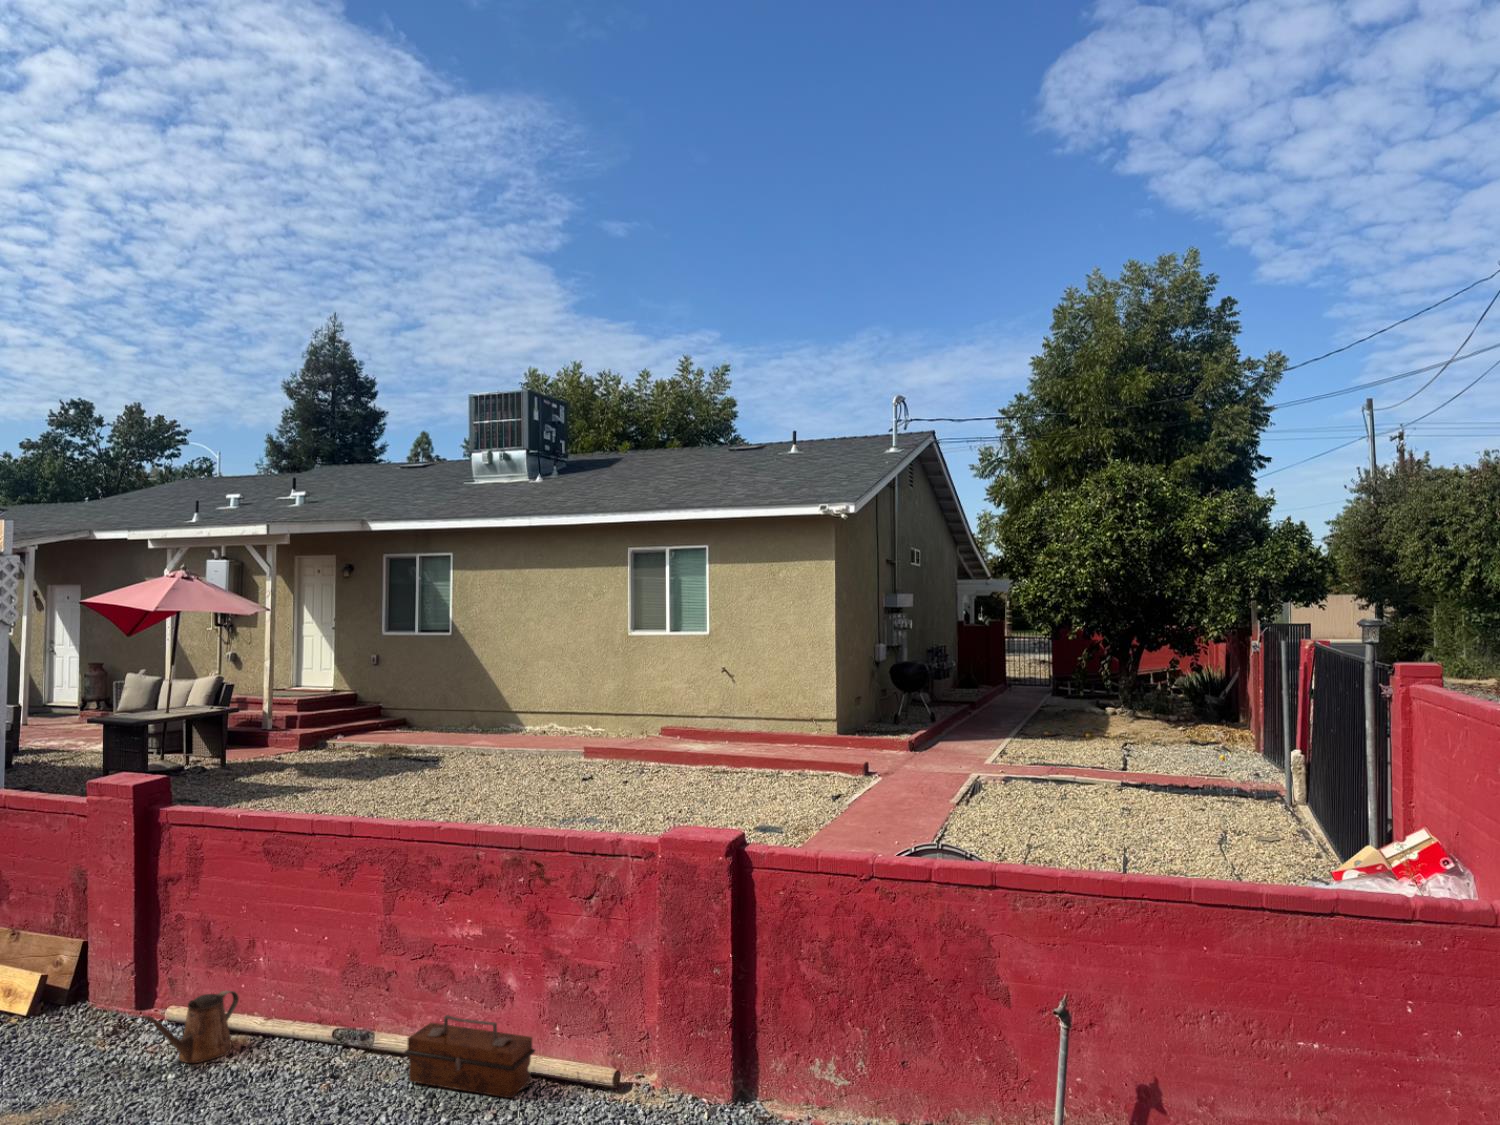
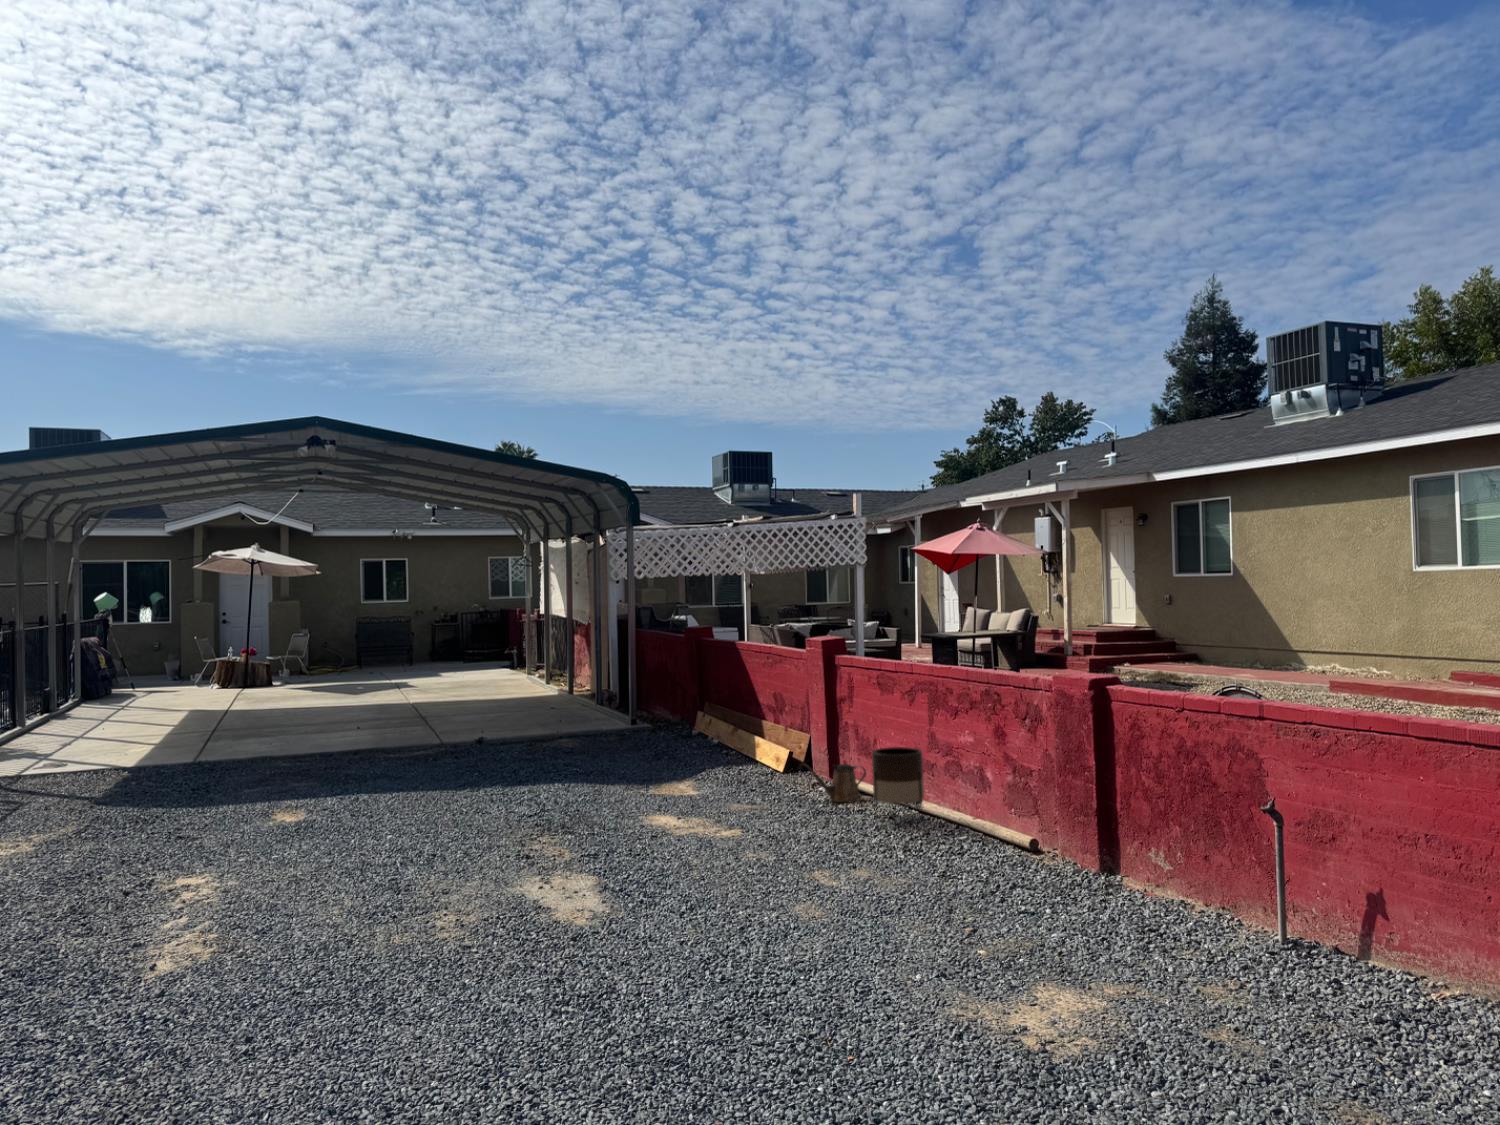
planter: none [308,957,391,1092] -> present [872,747,924,820]
toolbox: present [405,1015,535,1098] -> none [919,788,993,846]

